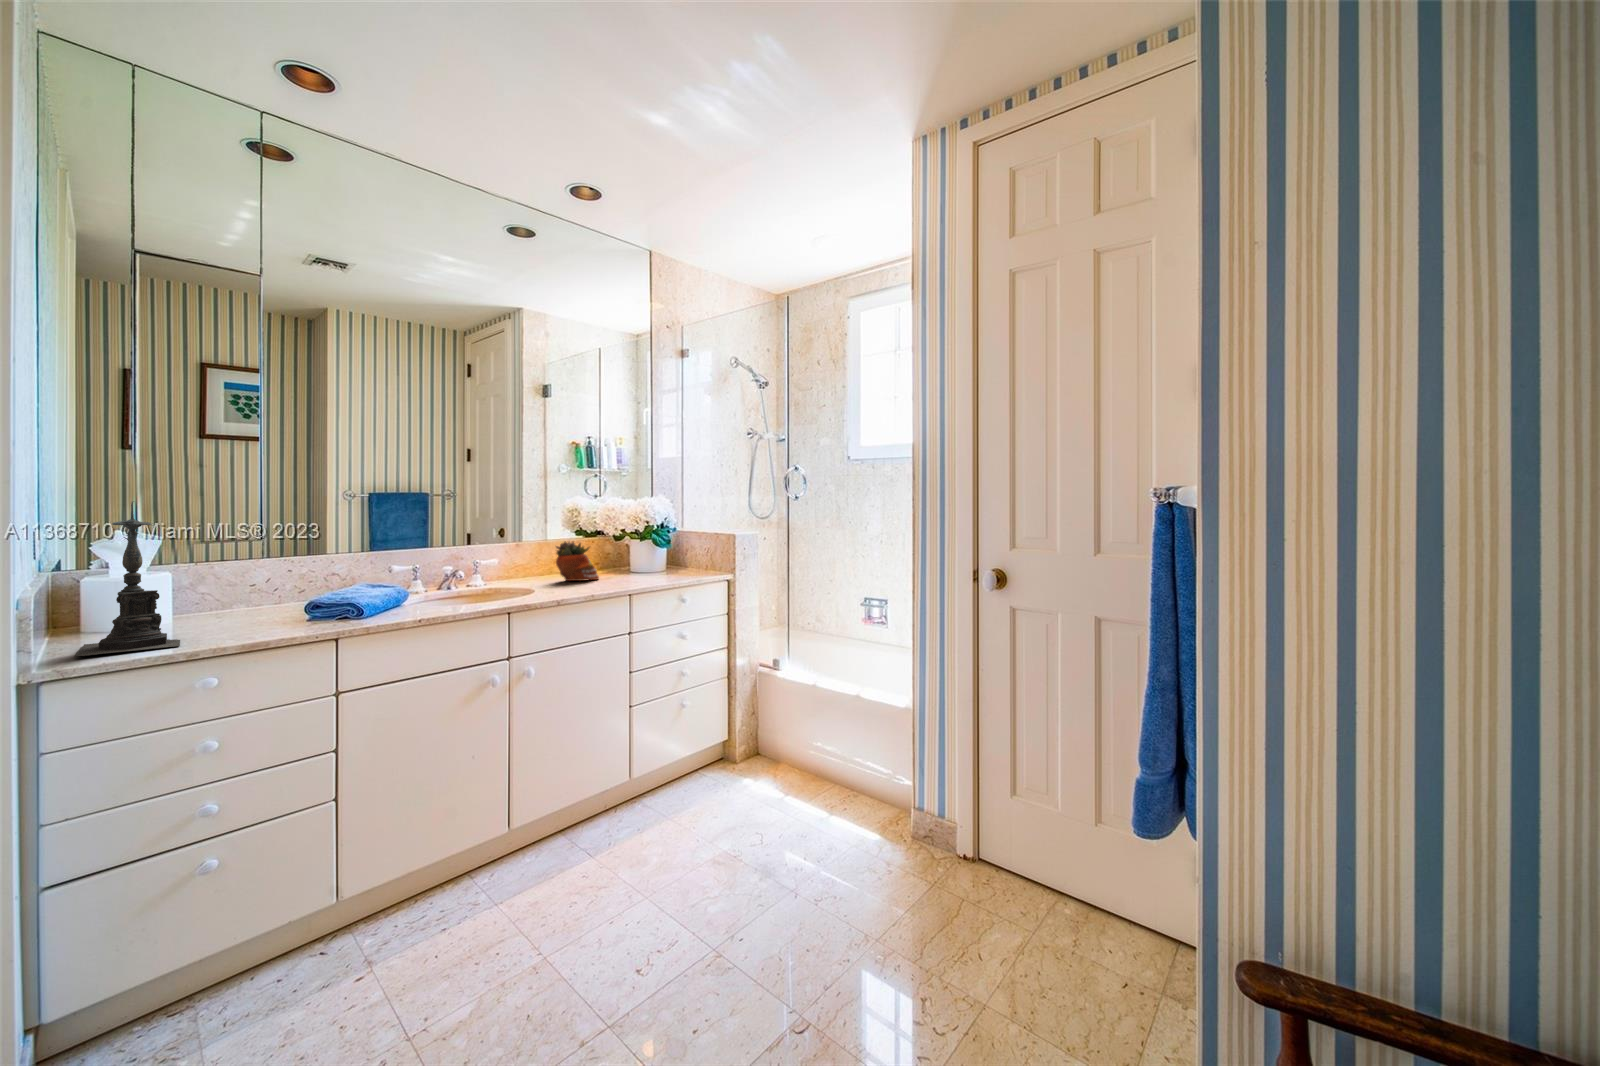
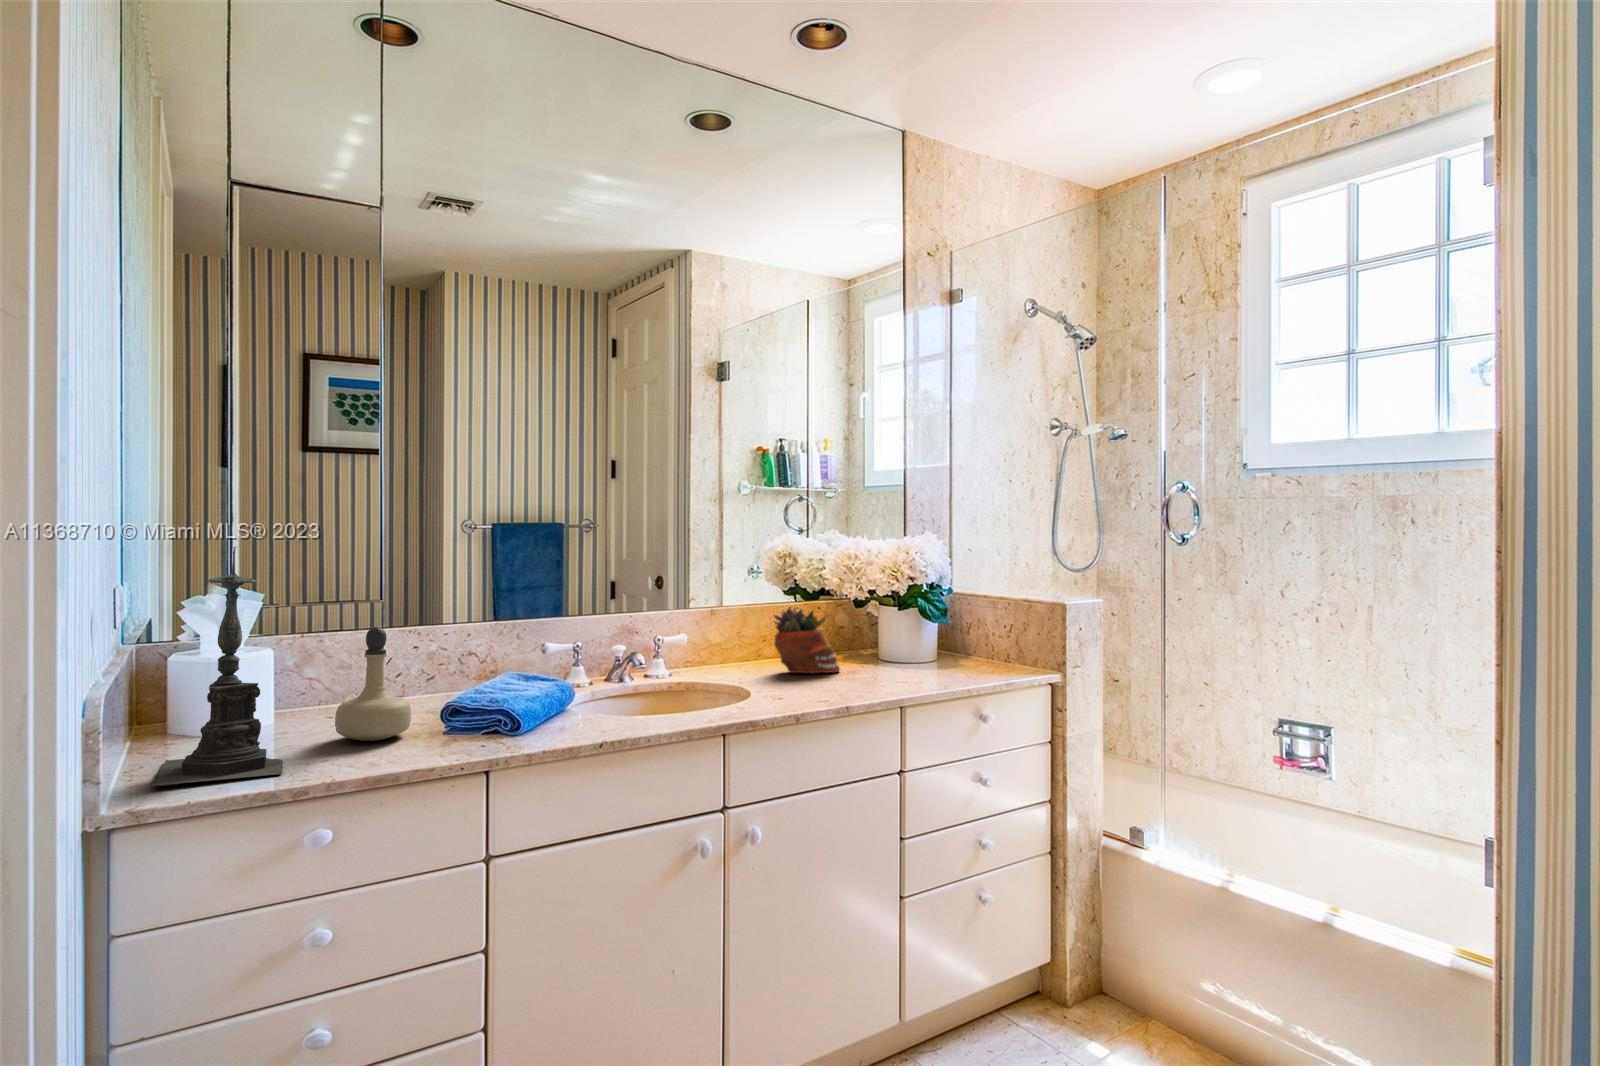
perfume bottle: none [222,554,281,627] -> present [335,627,411,741]

